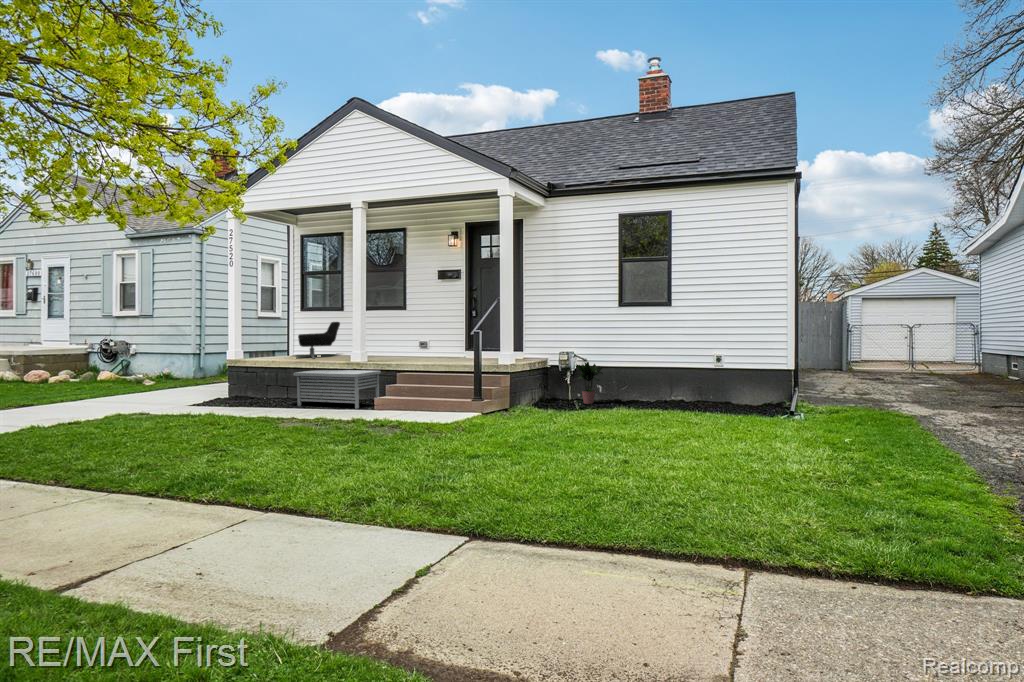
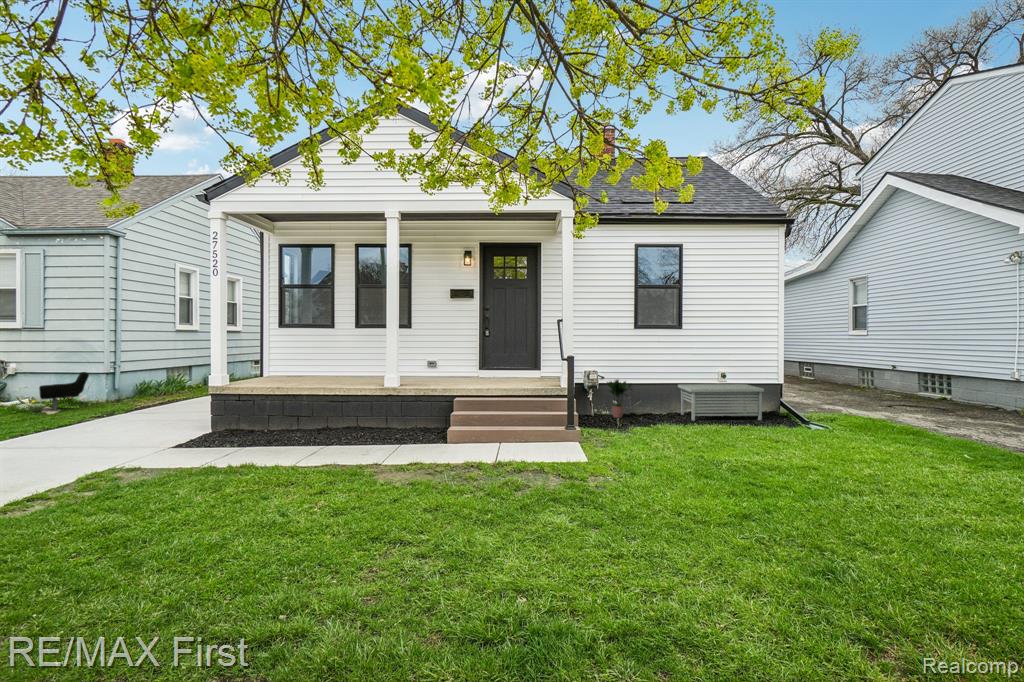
lounge chair: present [298,322,340,358] -> present [39,372,89,411]
storage bench: present [294,370,381,409] -> present [678,384,764,421]

